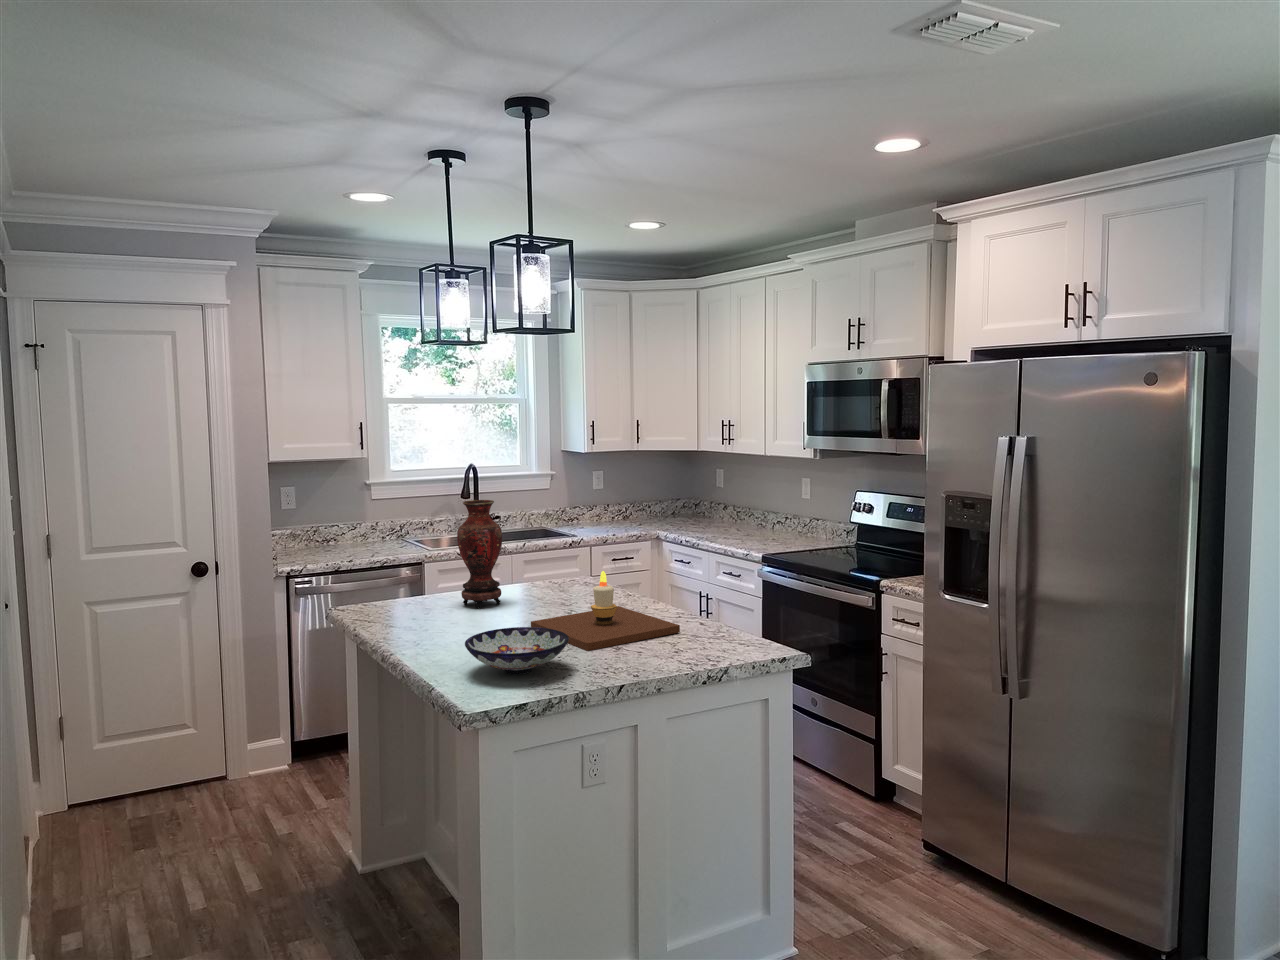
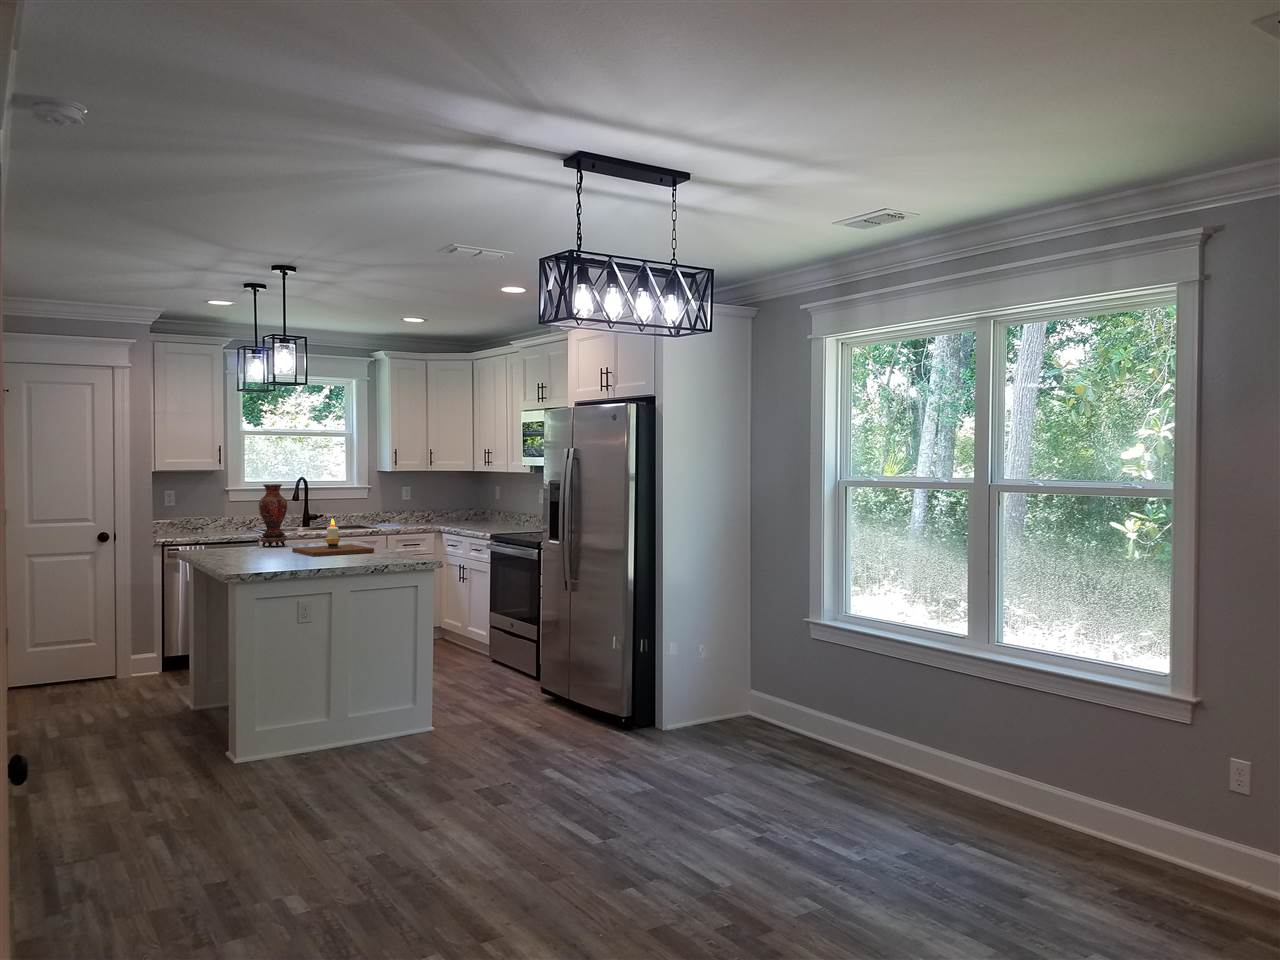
bowl: present [465,627,569,675] -> none [238,541,296,561]

